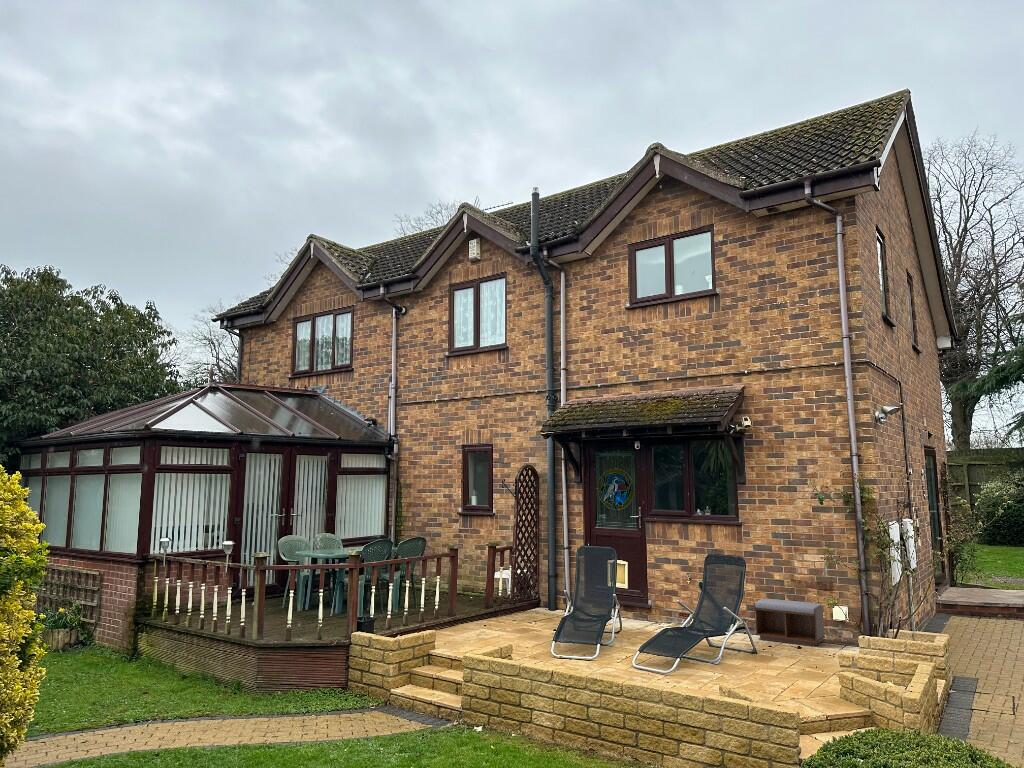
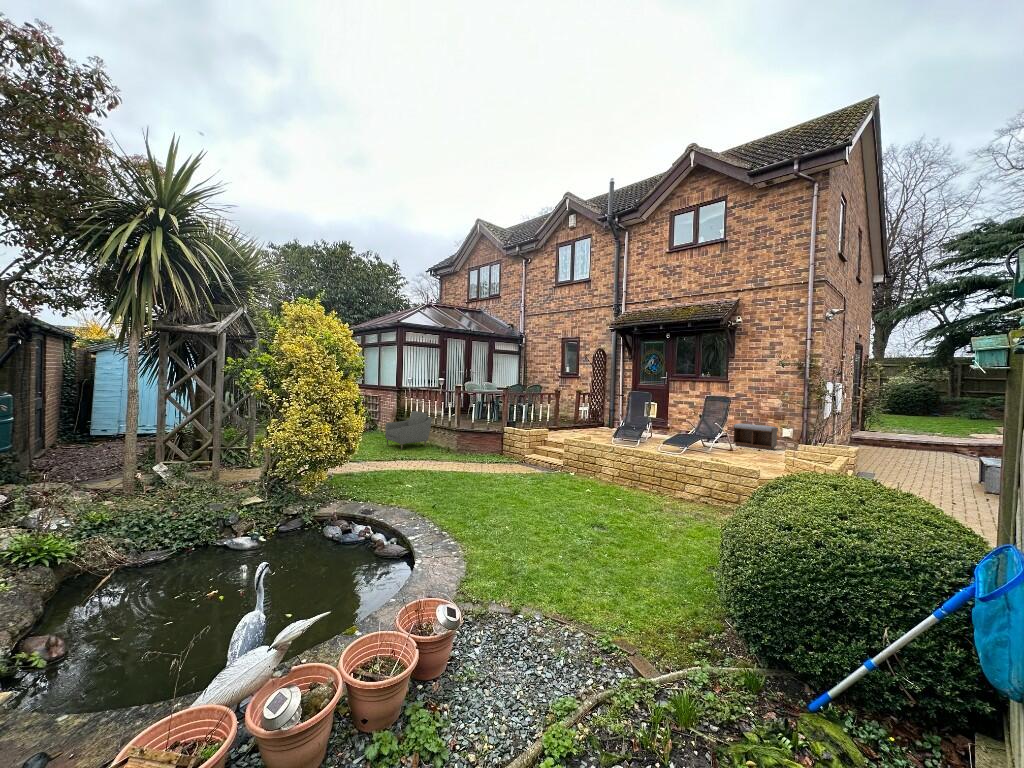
chair: none [120,602,217,688] -> present [386,411,432,450]

